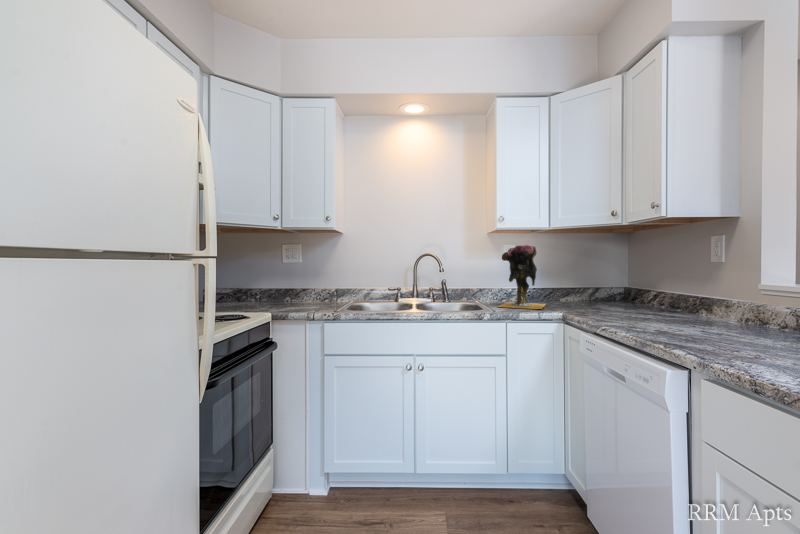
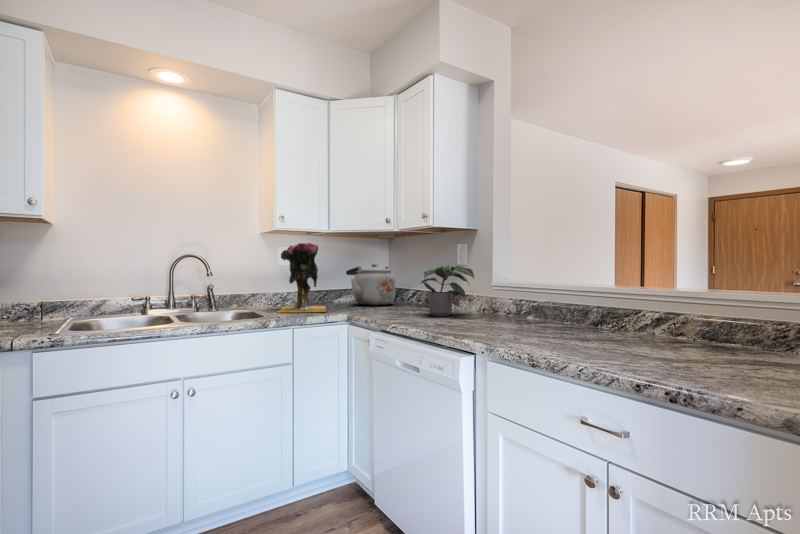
kettle: none [570,262,628,306] -> present [346,264,395,305]
potted plant: none [647,263,723,323] -> present [420,265,474,316]

